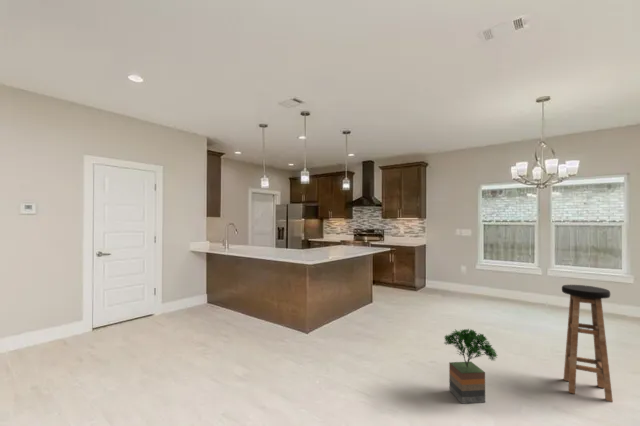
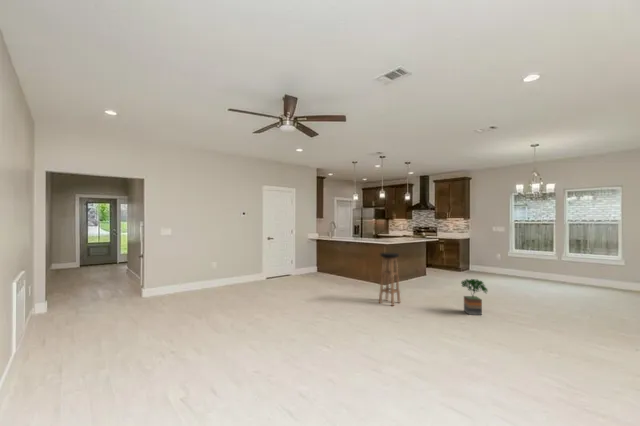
bar stool: present [562,285,613,402] -> present [379,253,401,306]

